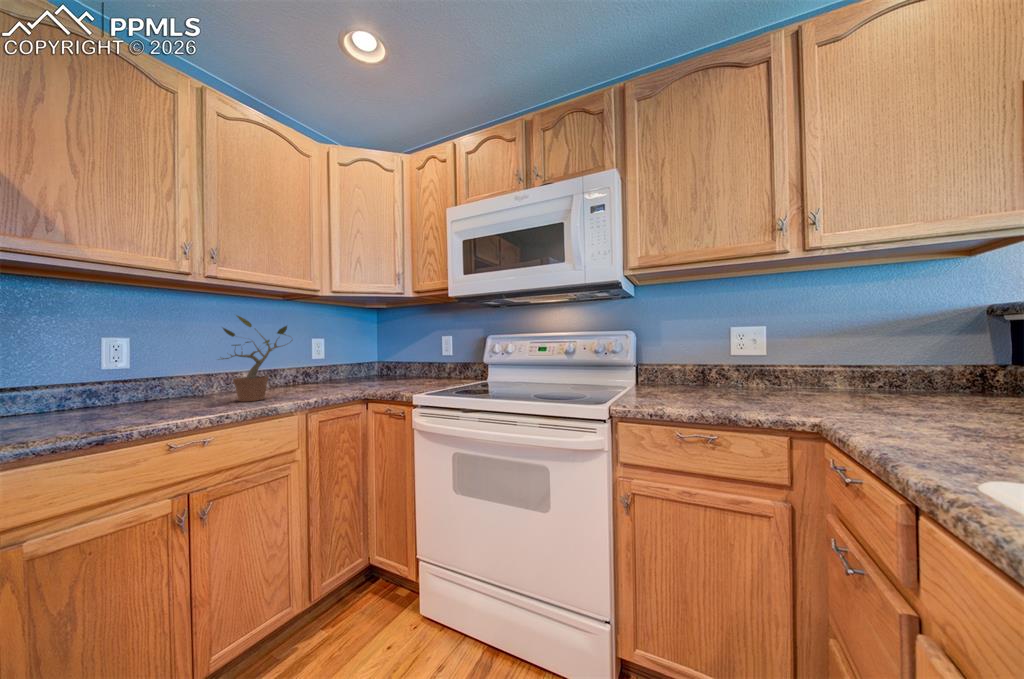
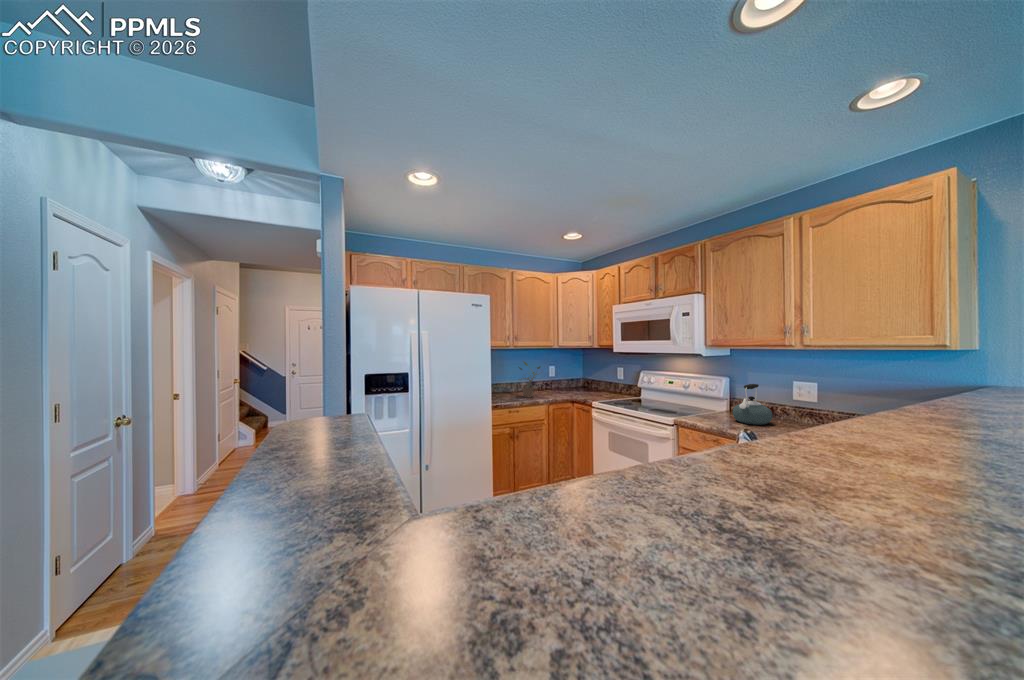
kettle: none [680,329,746,399] -> present [733,384,772,425]

